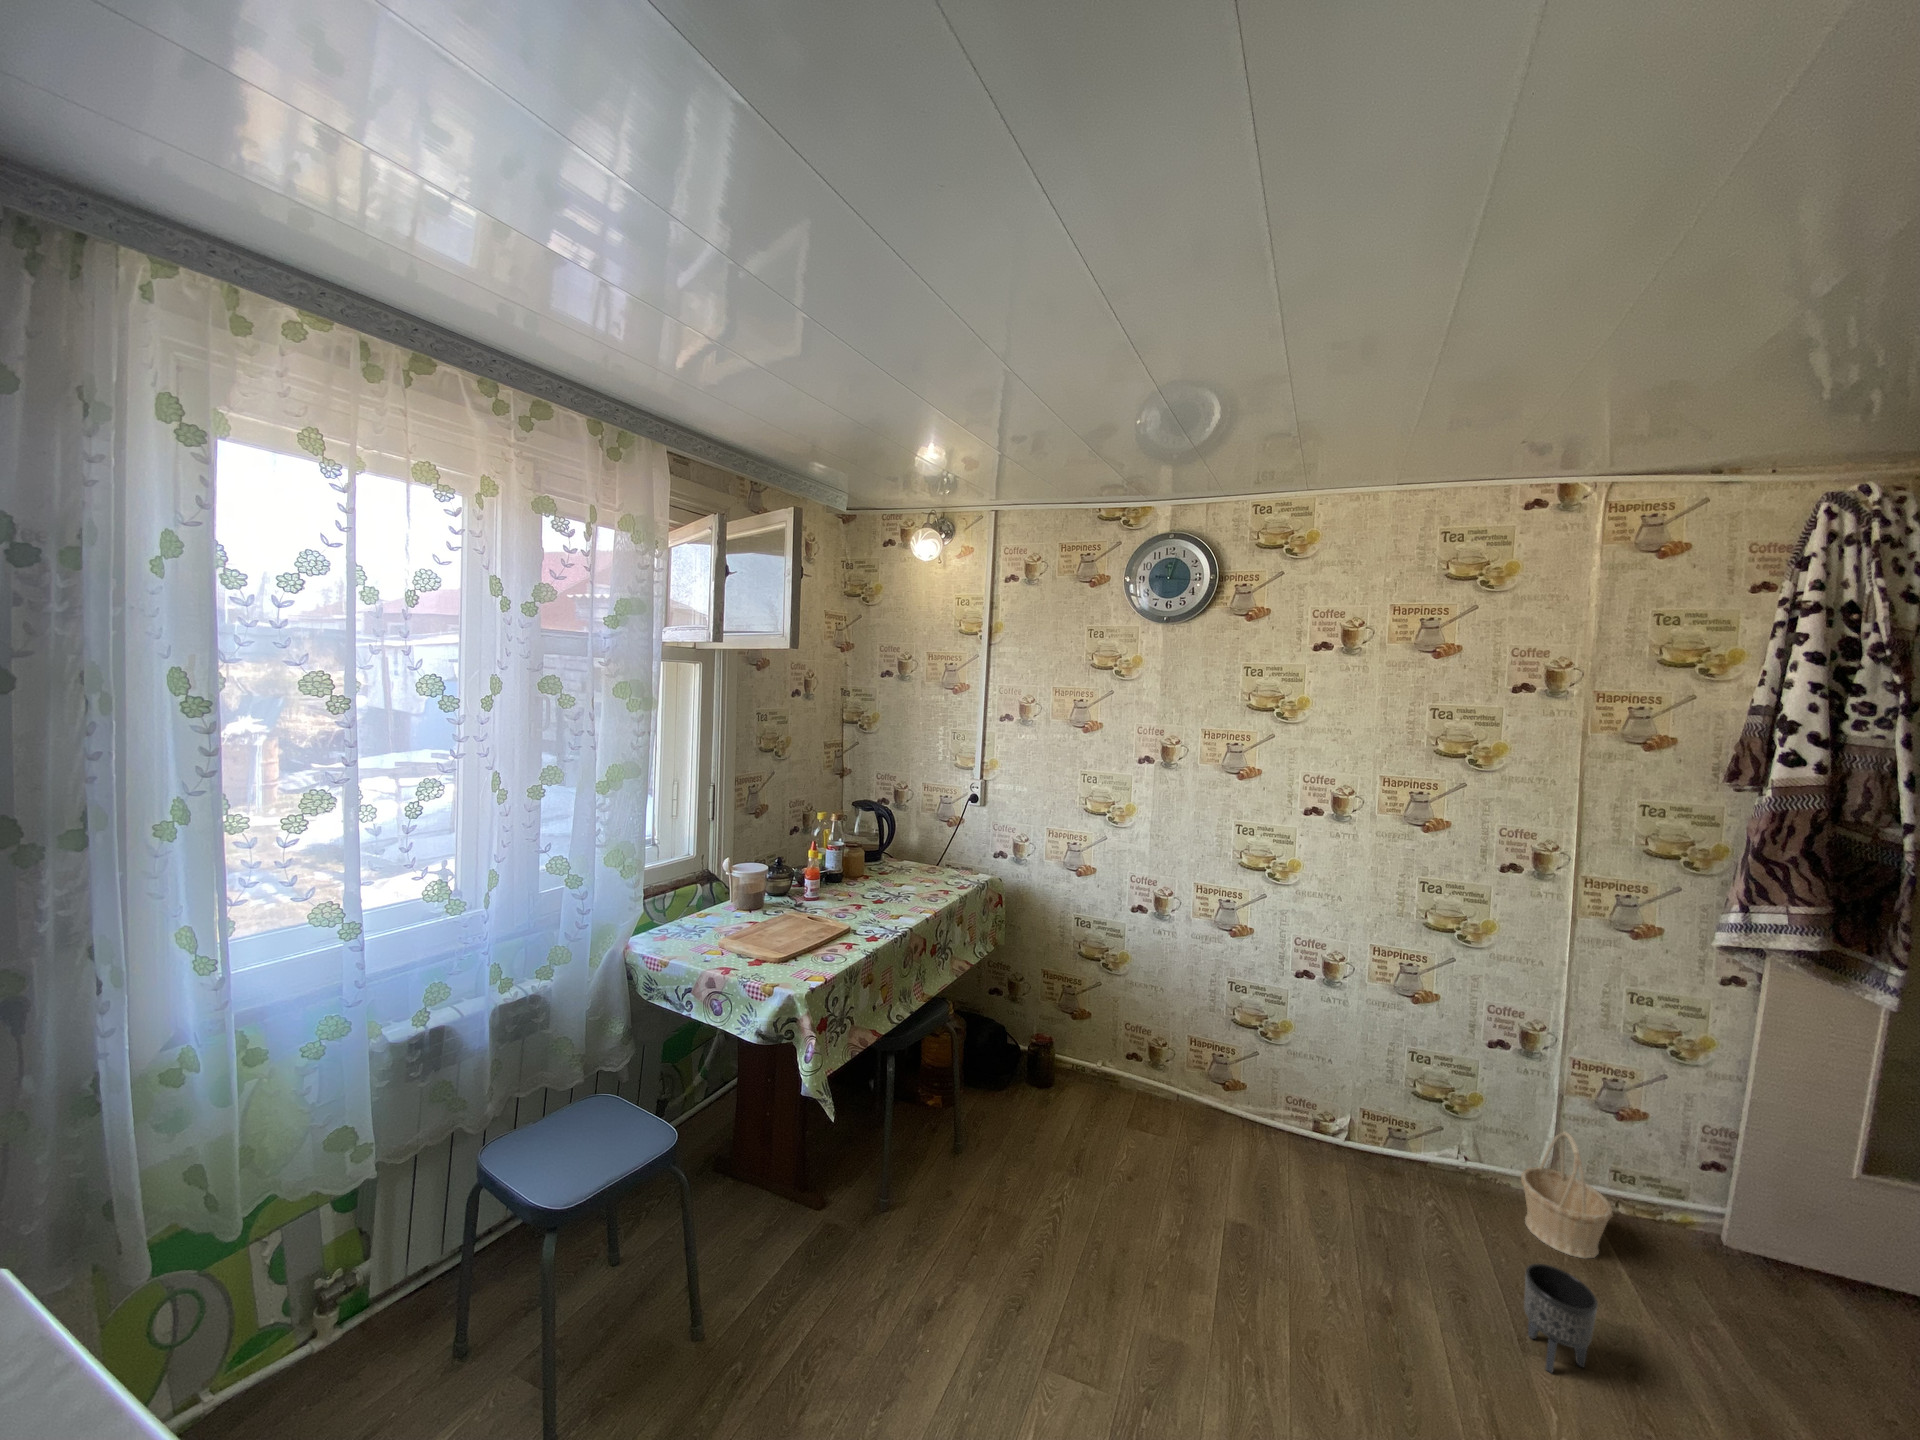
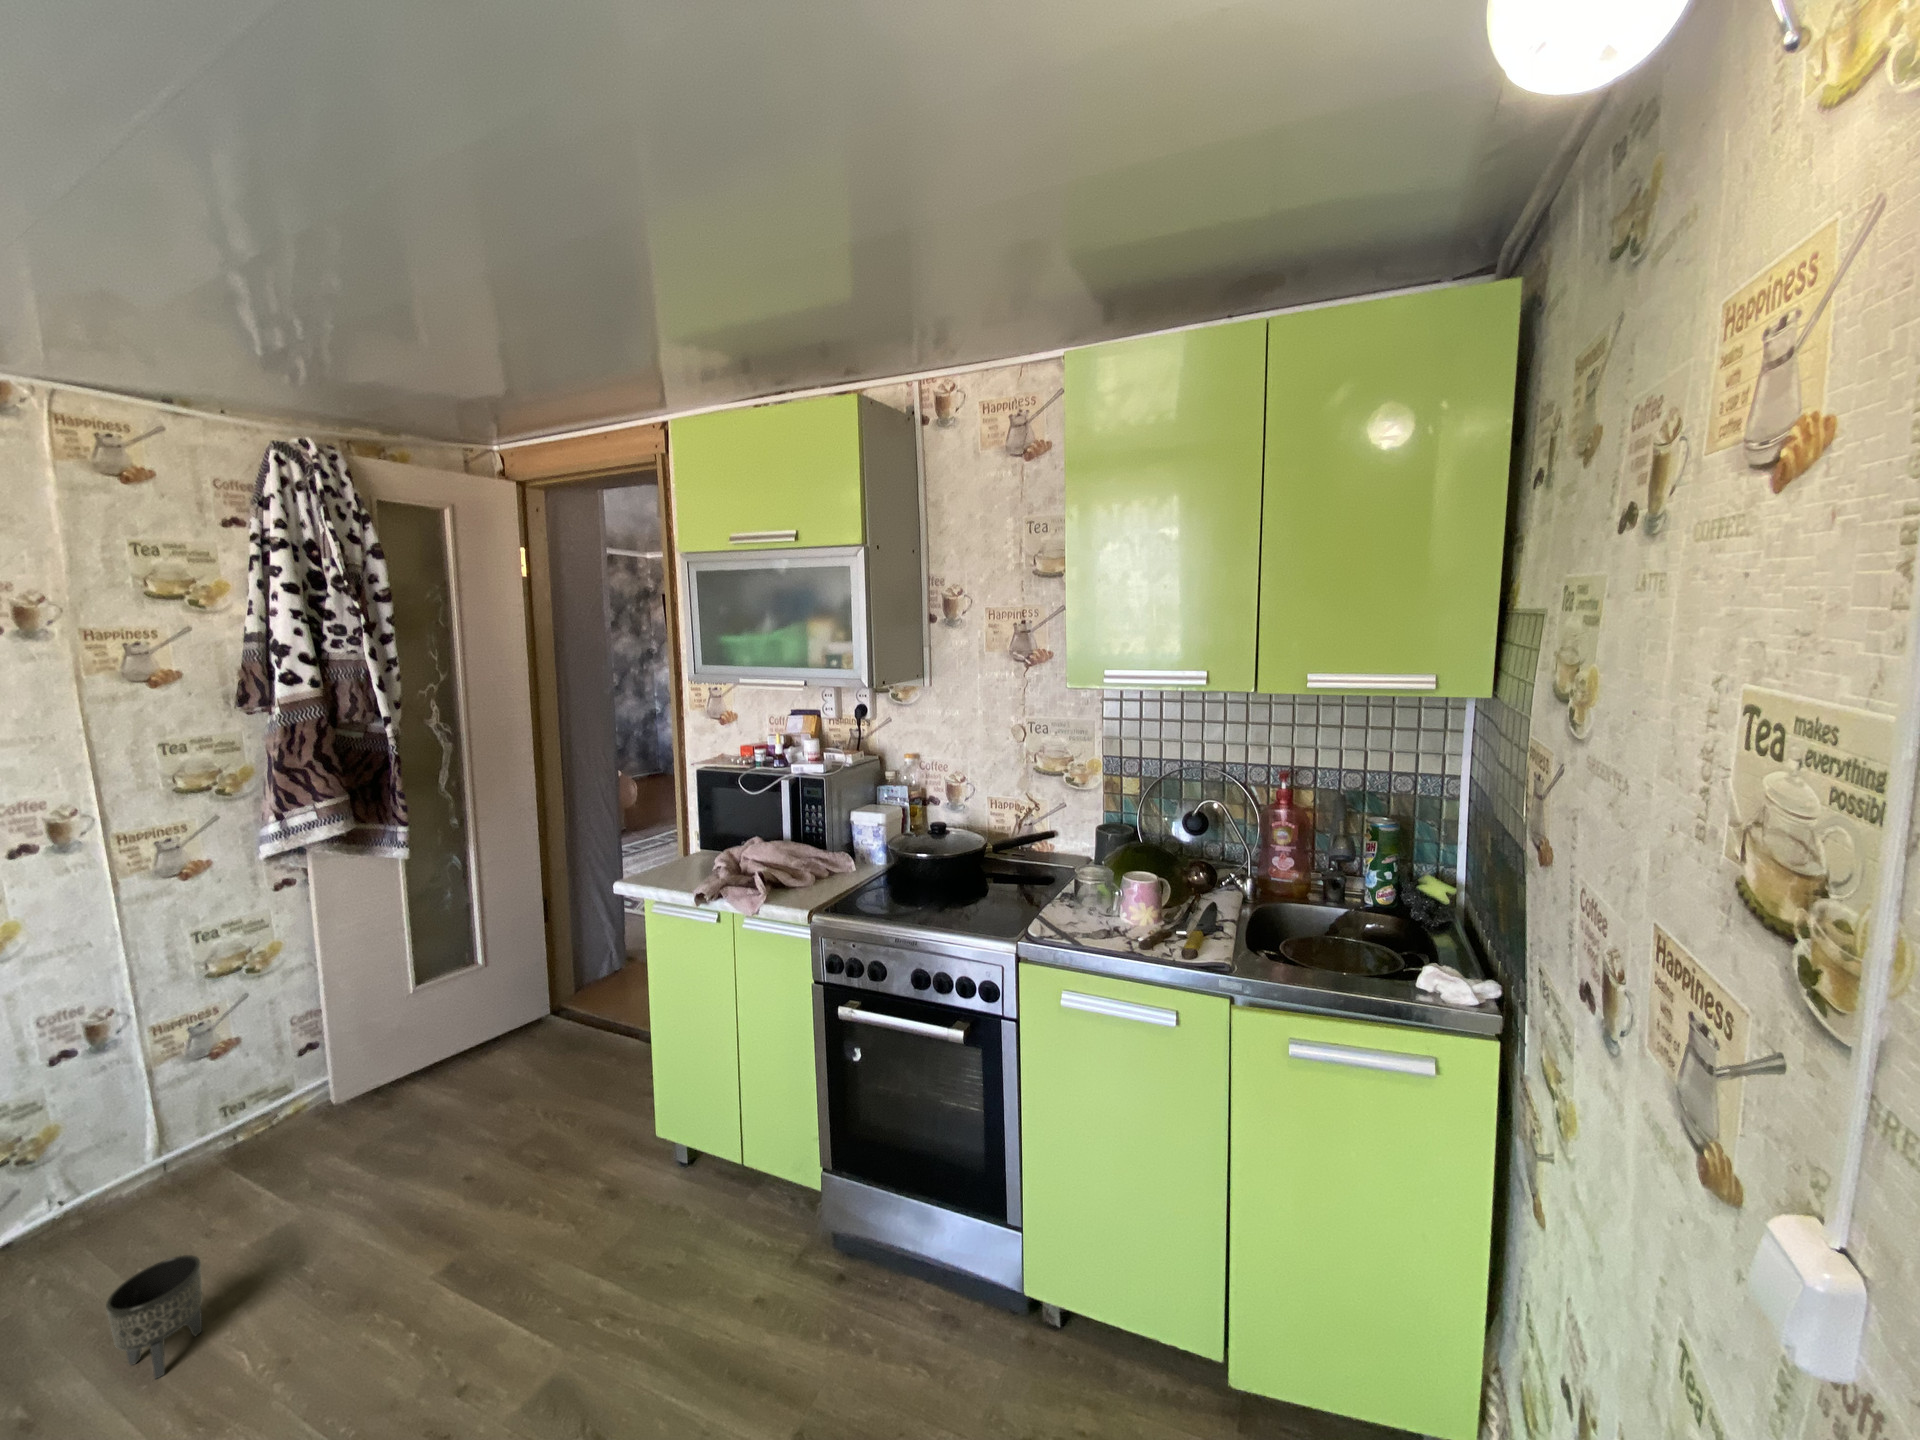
basket: present [1521,1132,1613,1258] -> none [98,1116,218,1251]

